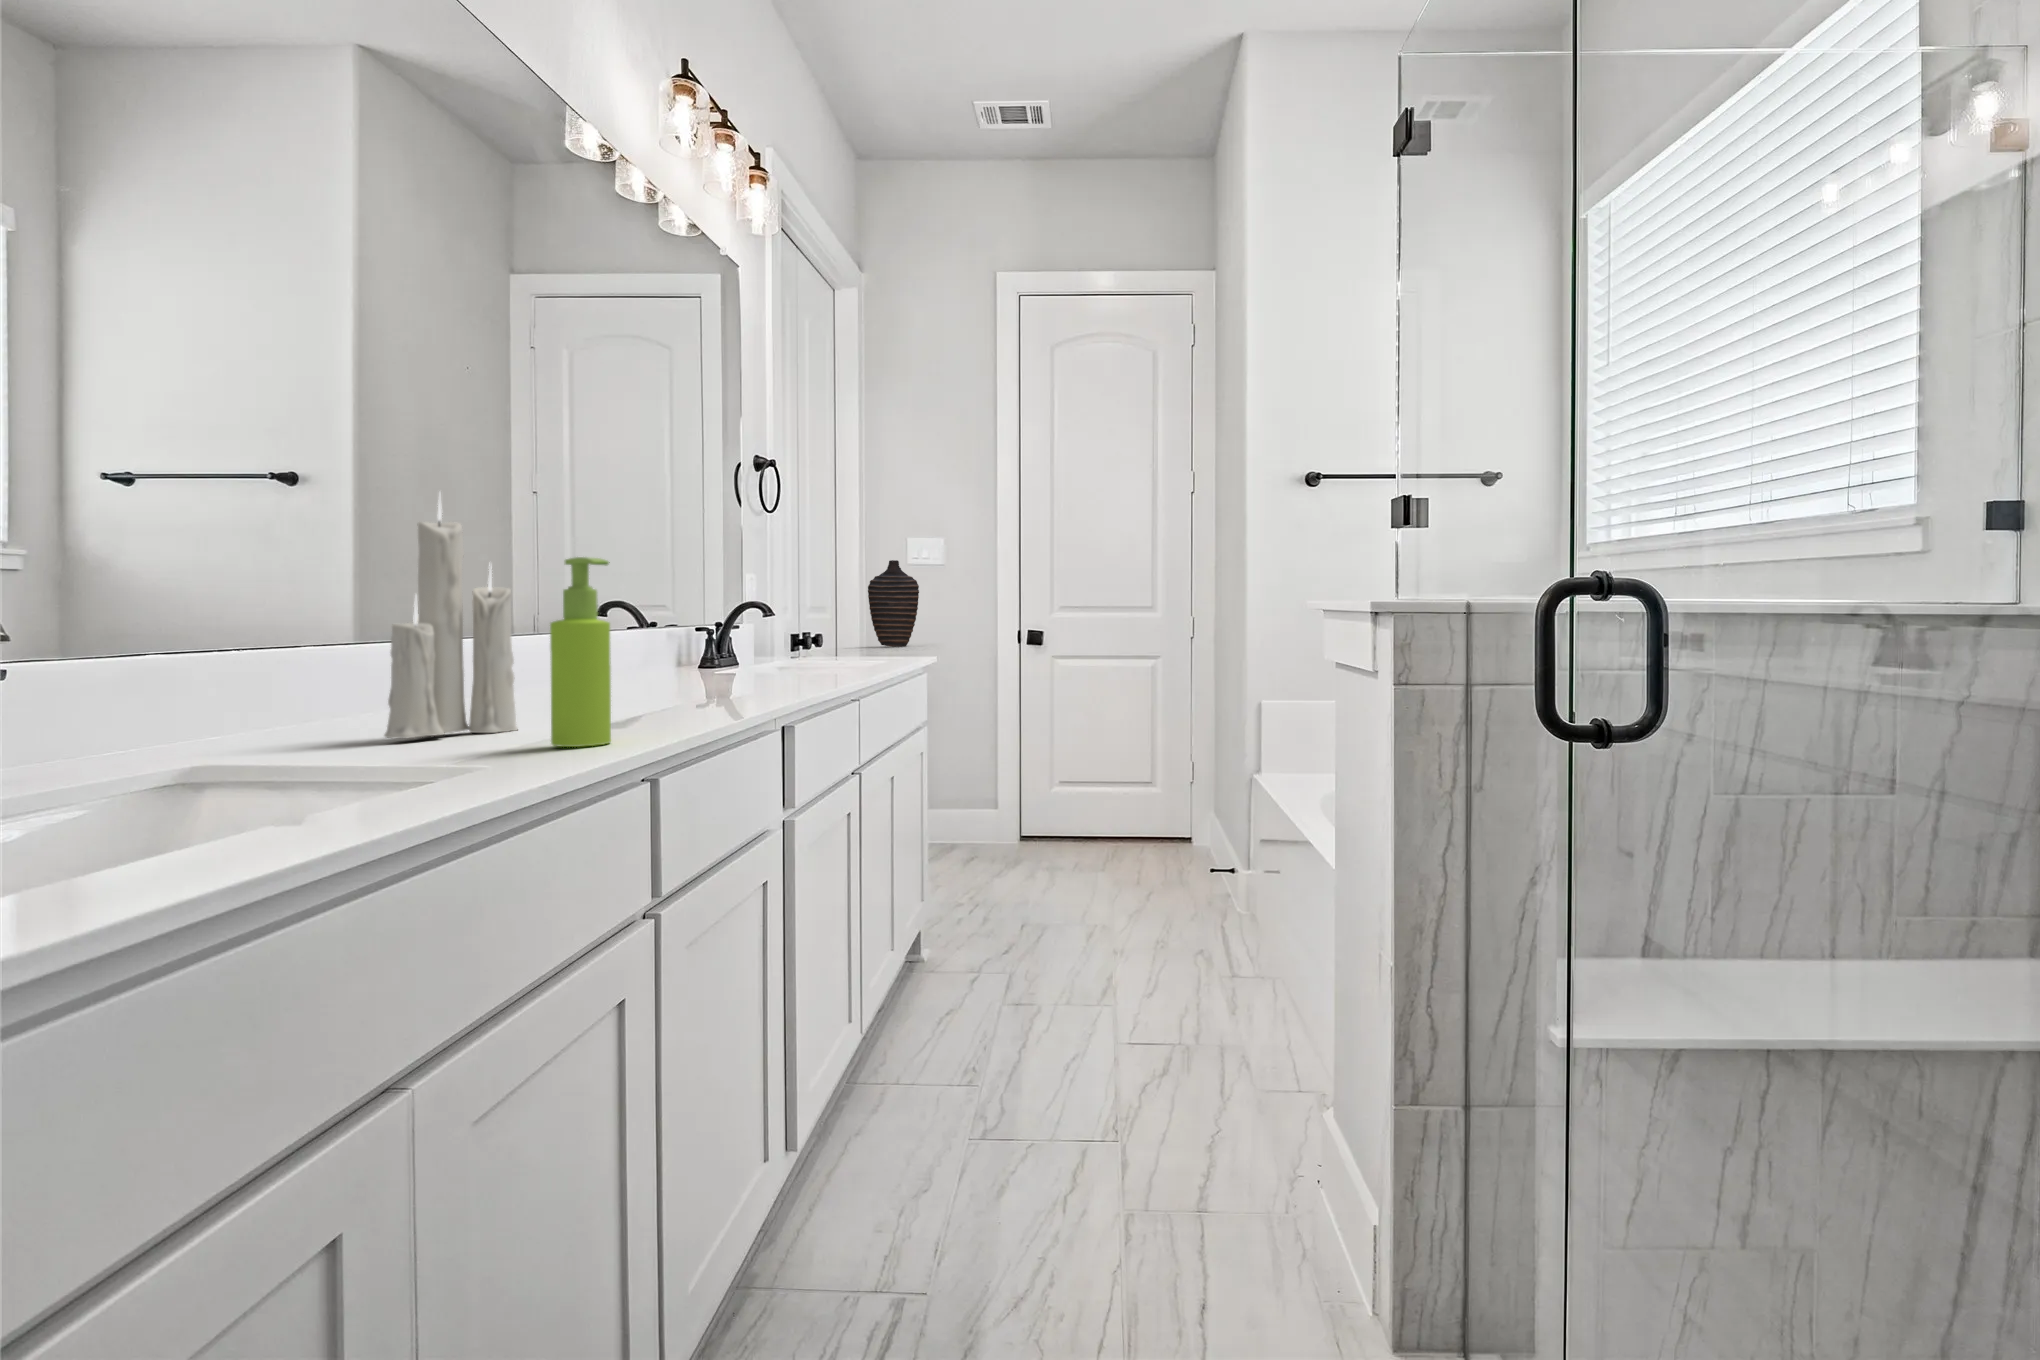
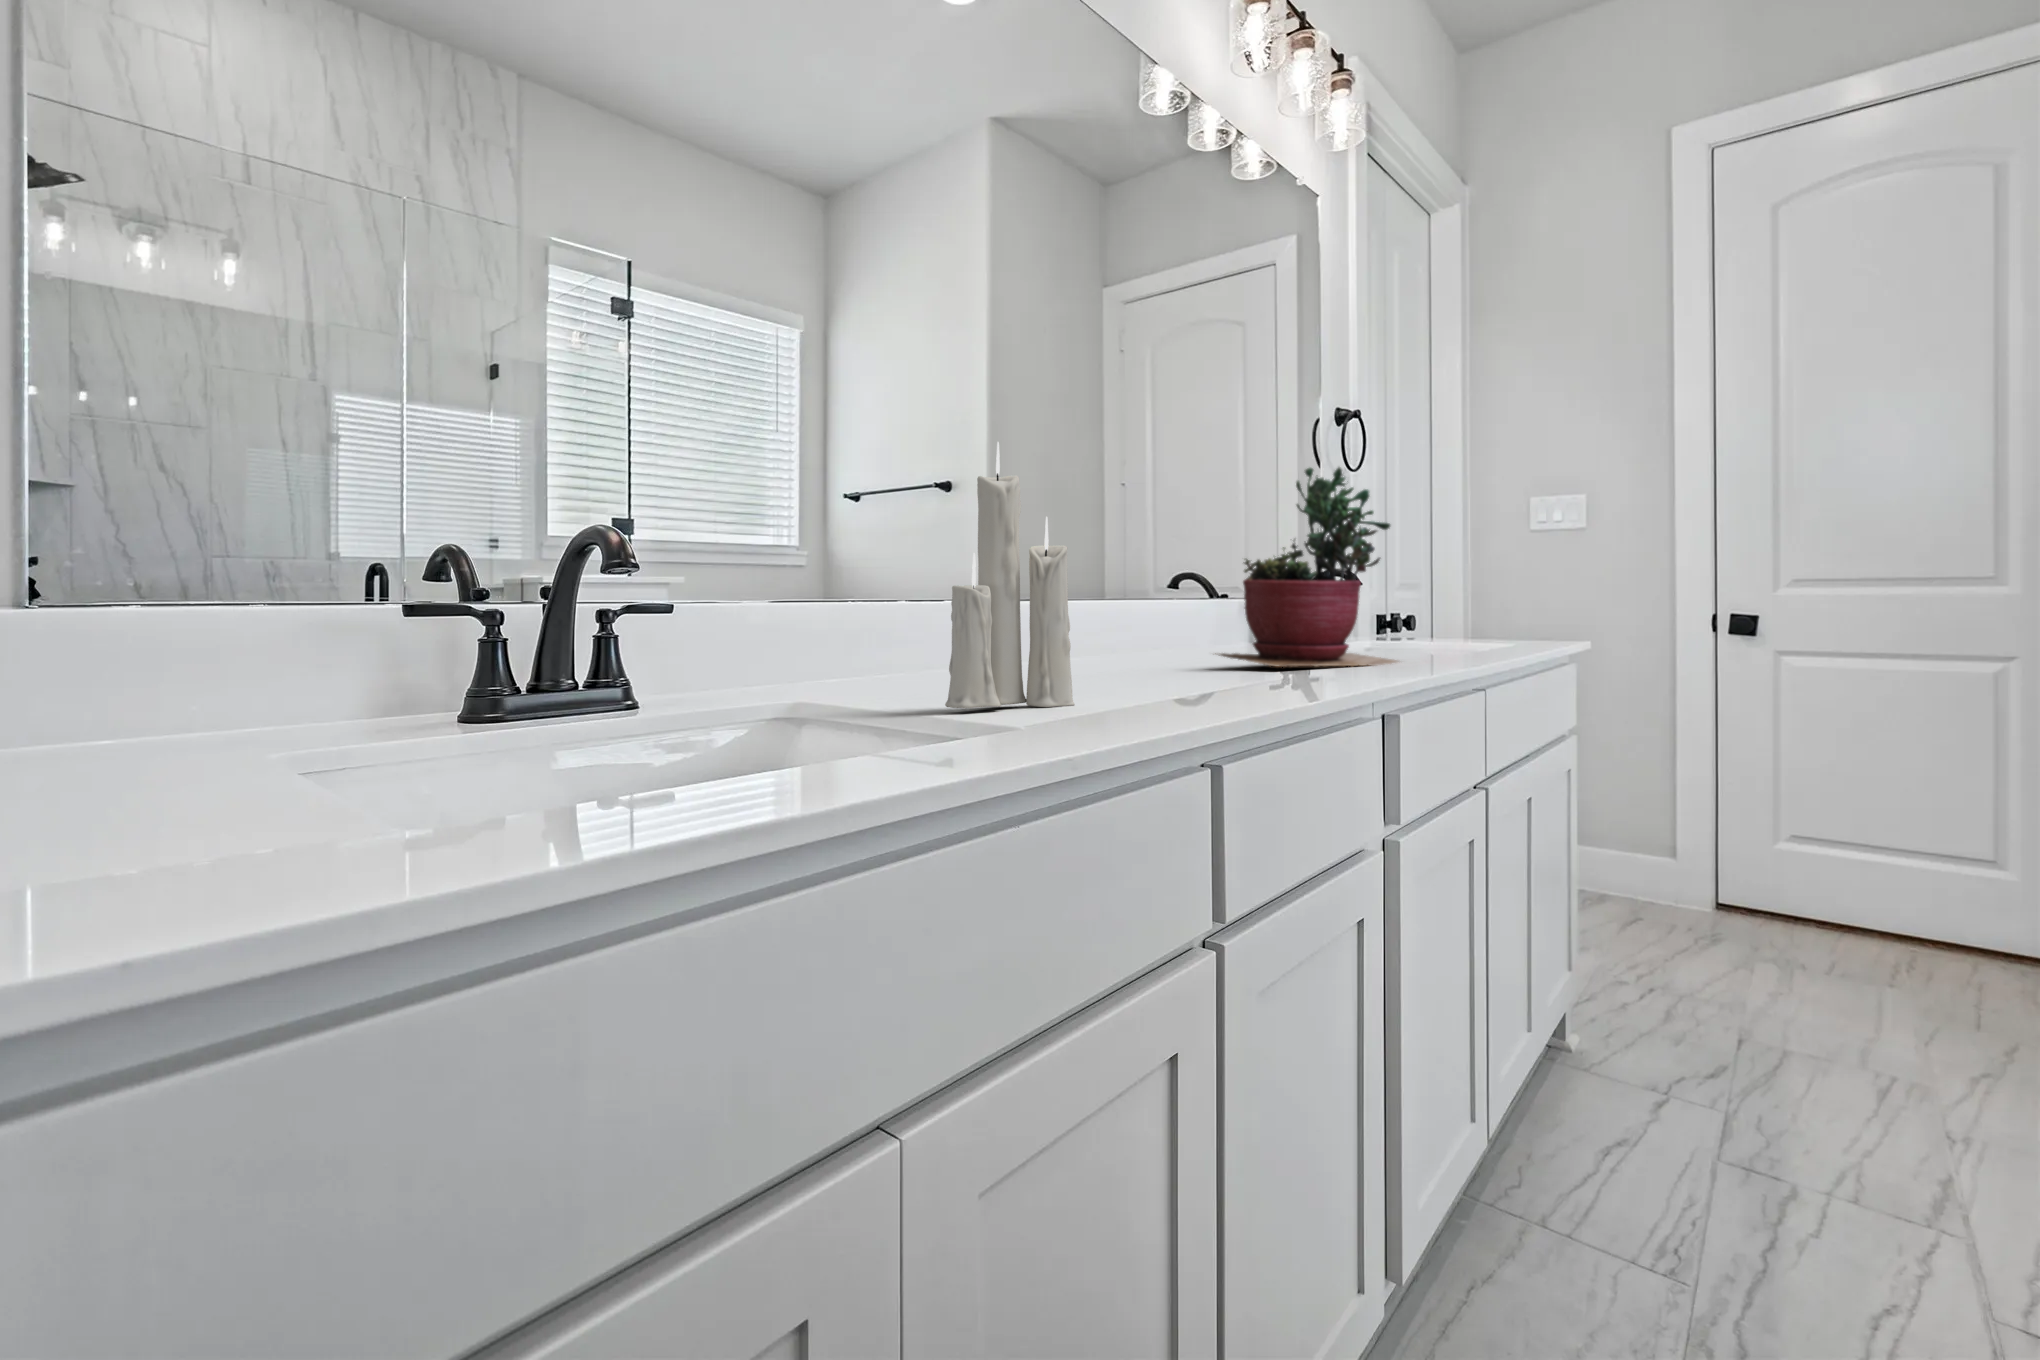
succulent plant: none [640,512,829,687] -> present [1215,467,1398,667]
soap dispenser: present [550,557,611,747] -> none [1099,493,1168,725]
decorative vase: present [868,560,919,647] -> none [1470,527,1537,631]

